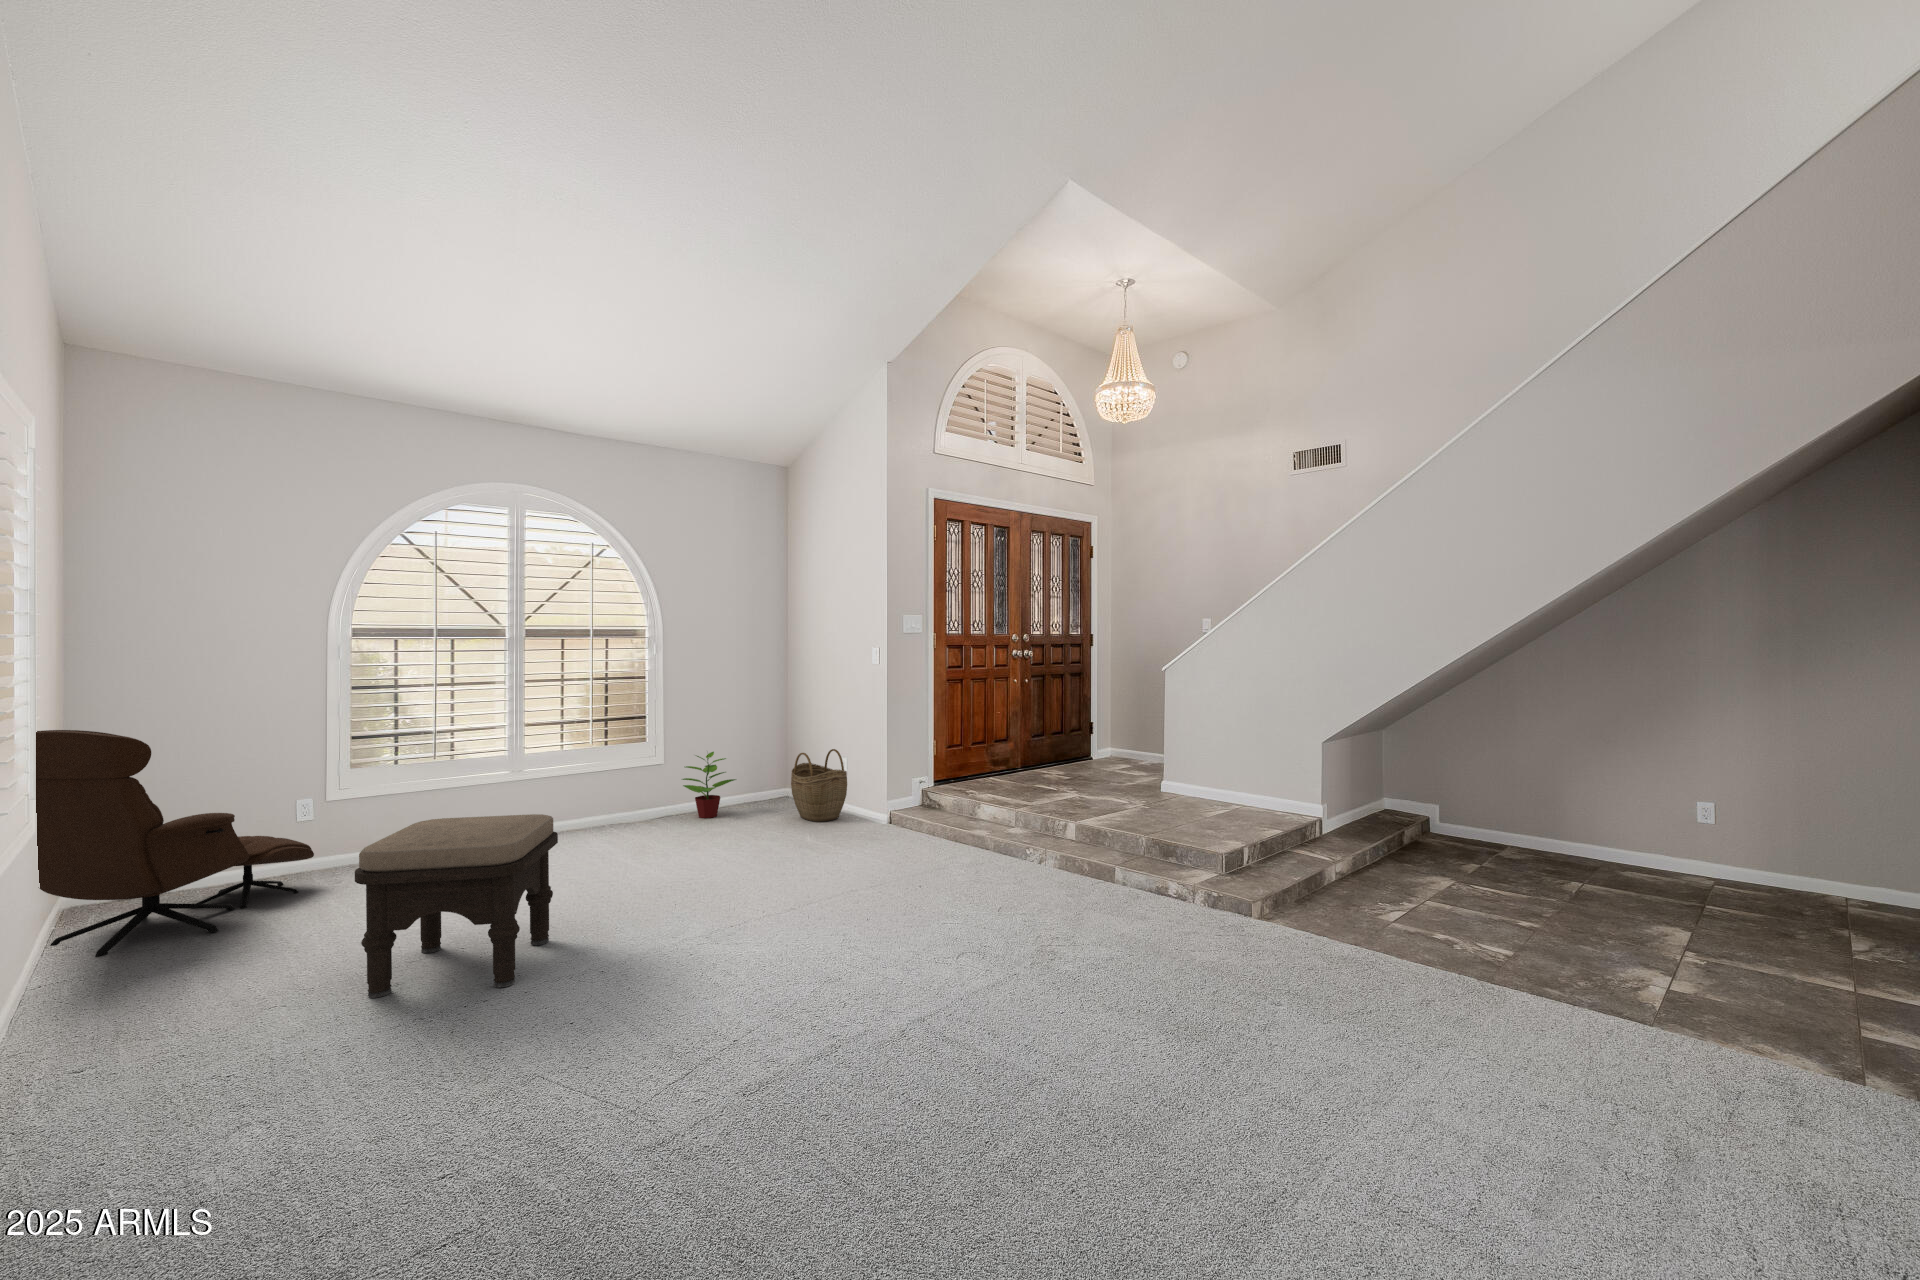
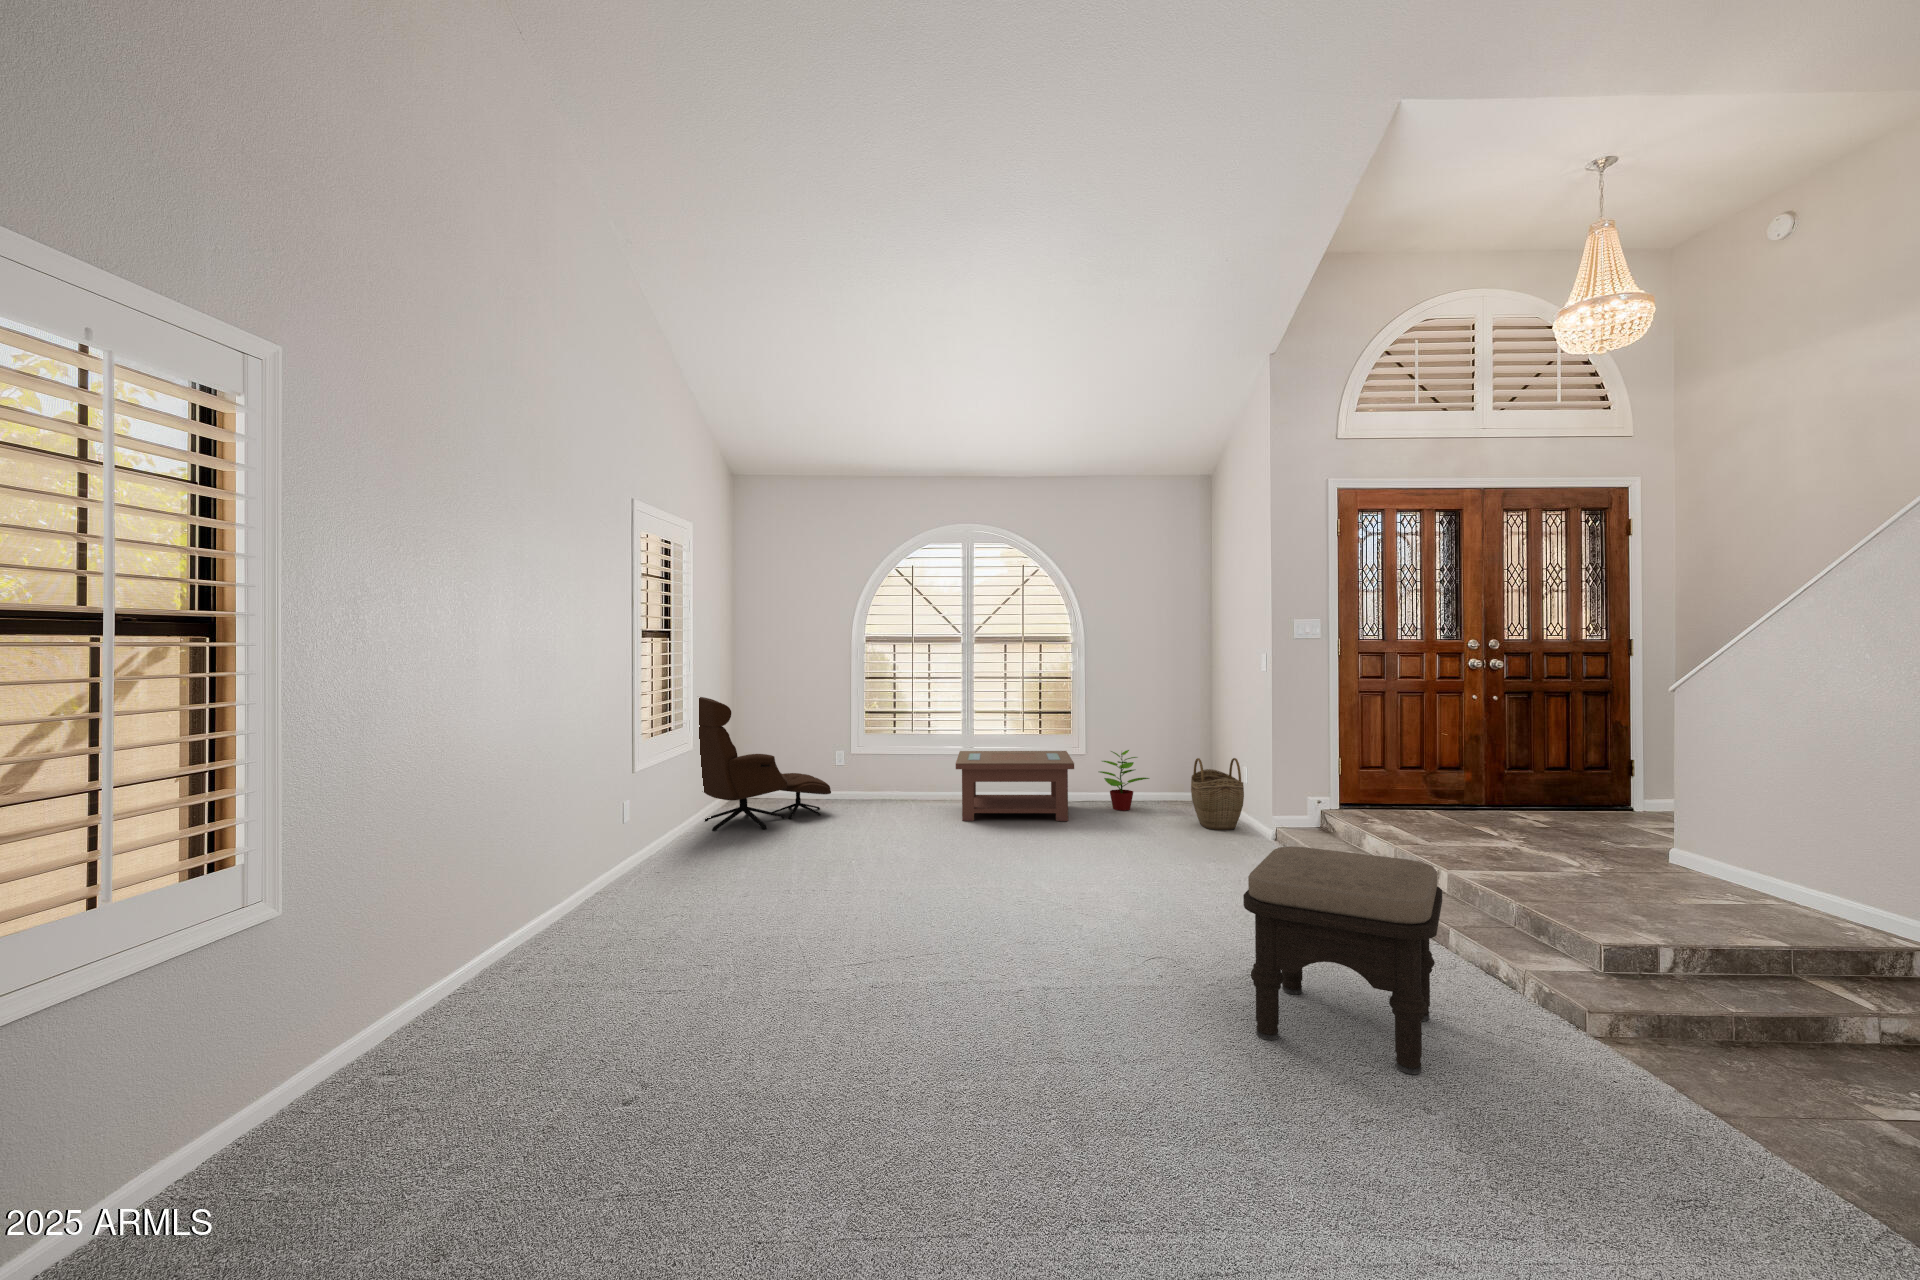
coffee table: none [505,760,679,861] -> present [956,751,1074,821]
ottoman: present [355,814,558,998] -> present [1243,846,1442,1074]

